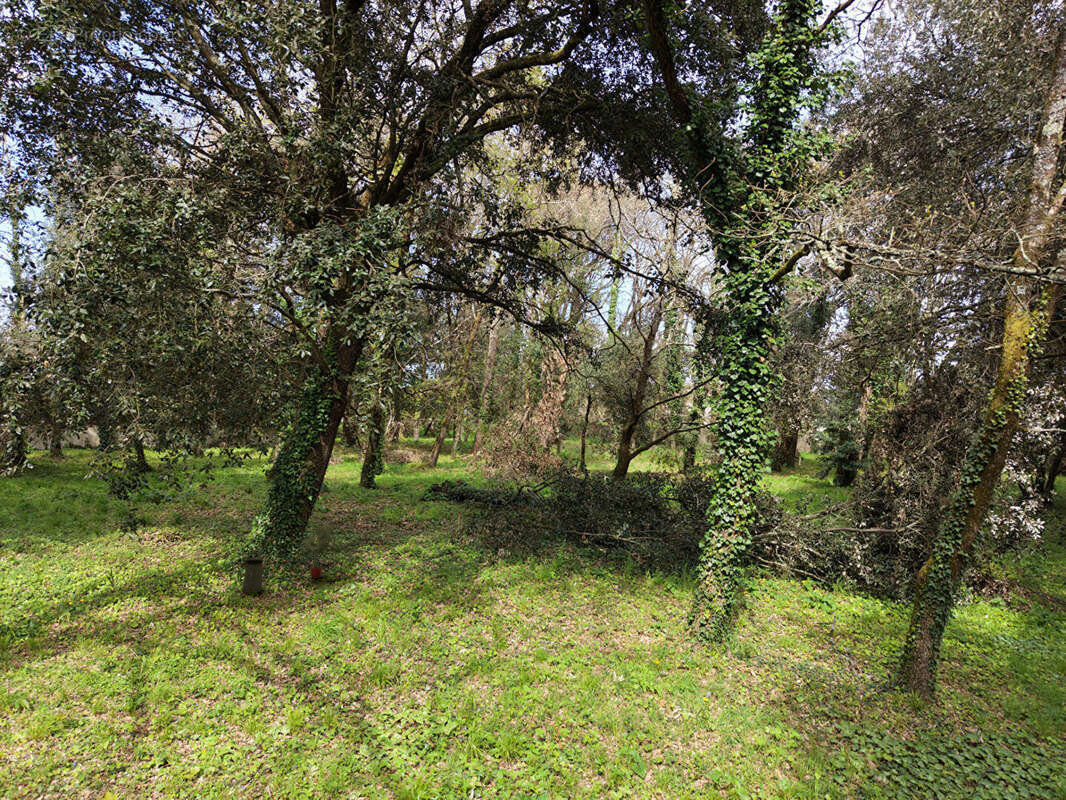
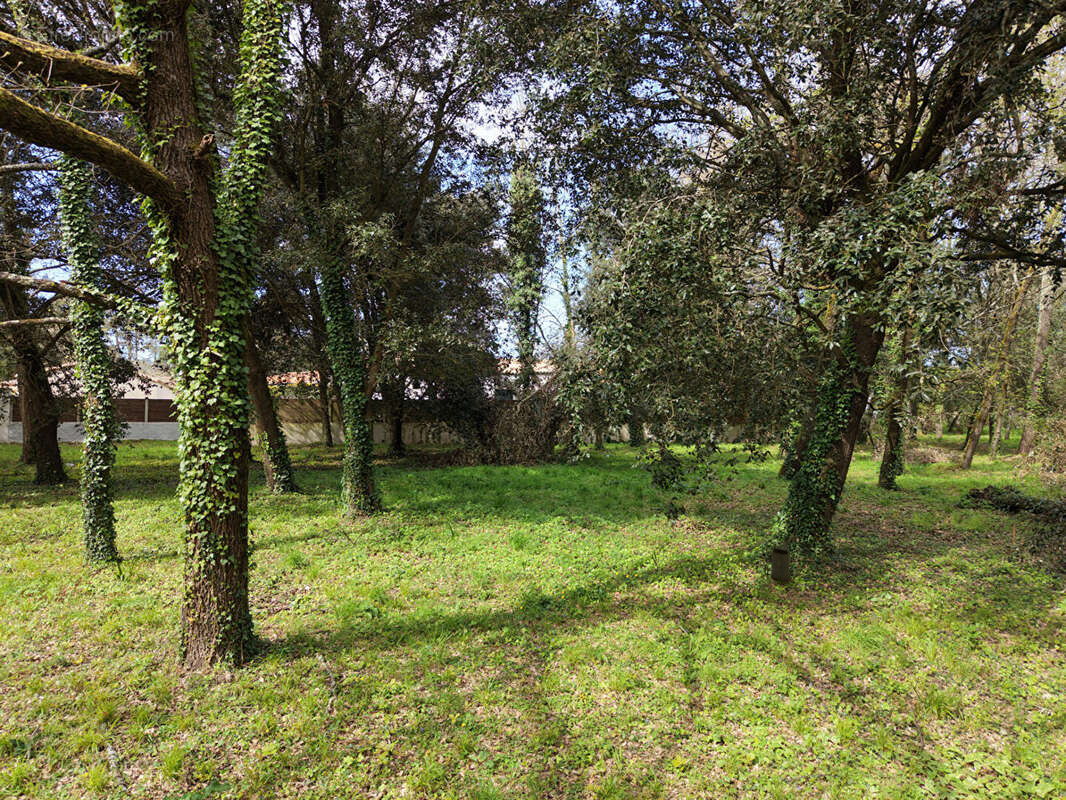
potted tree: present [299,520,335,578] -> none [823,518,864,578]

